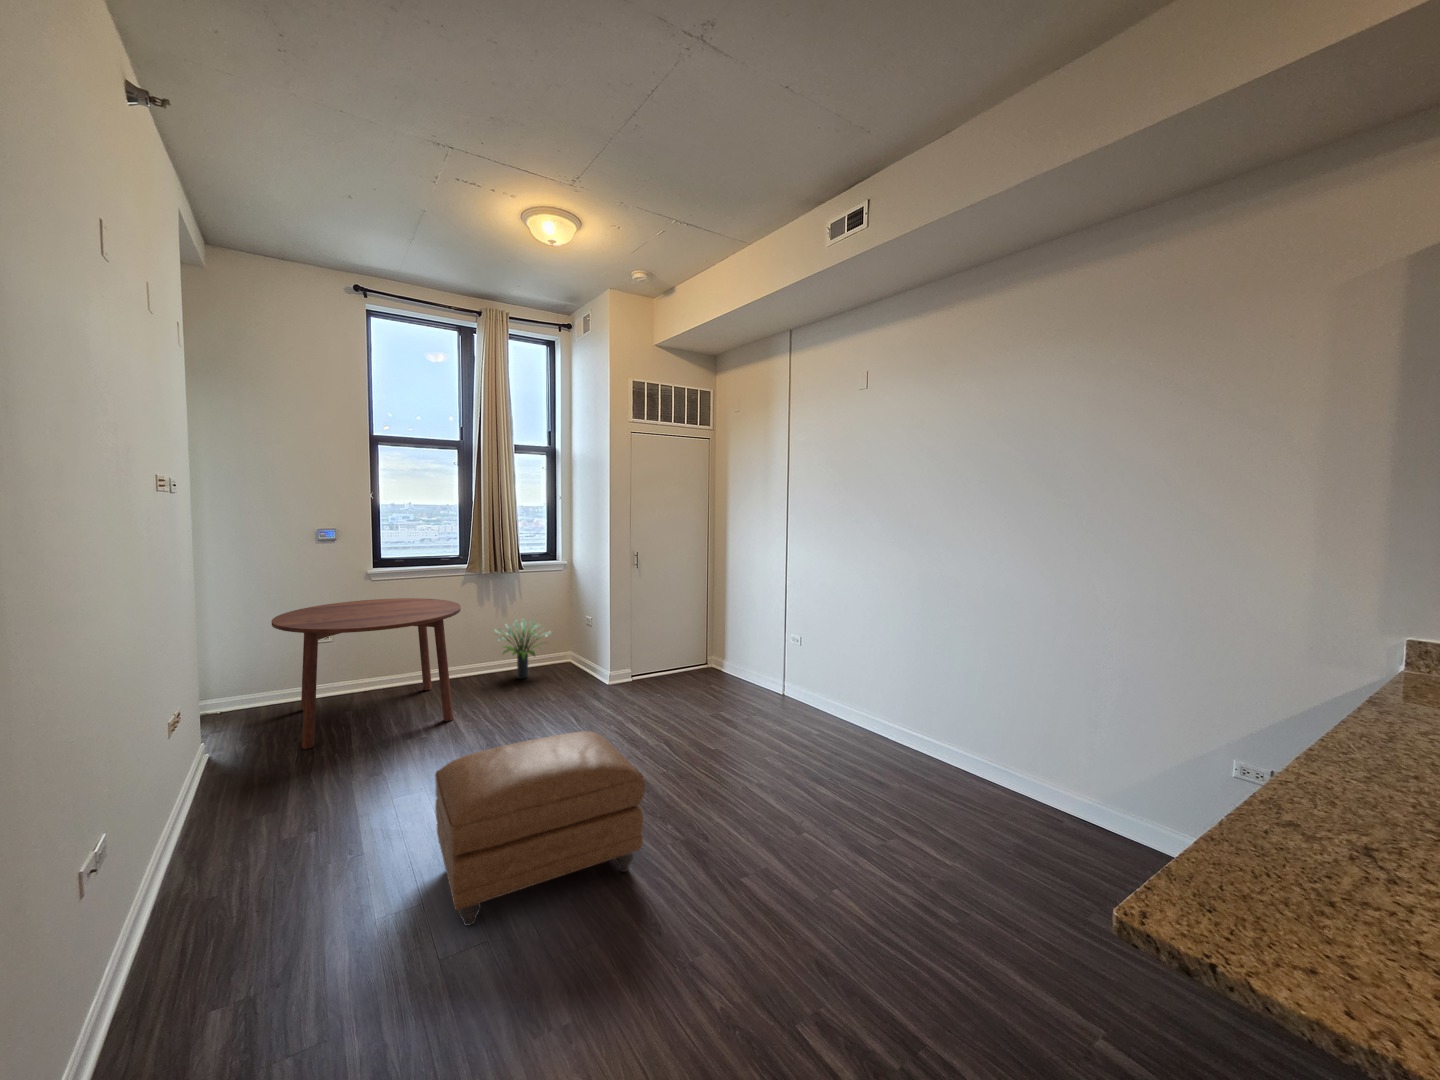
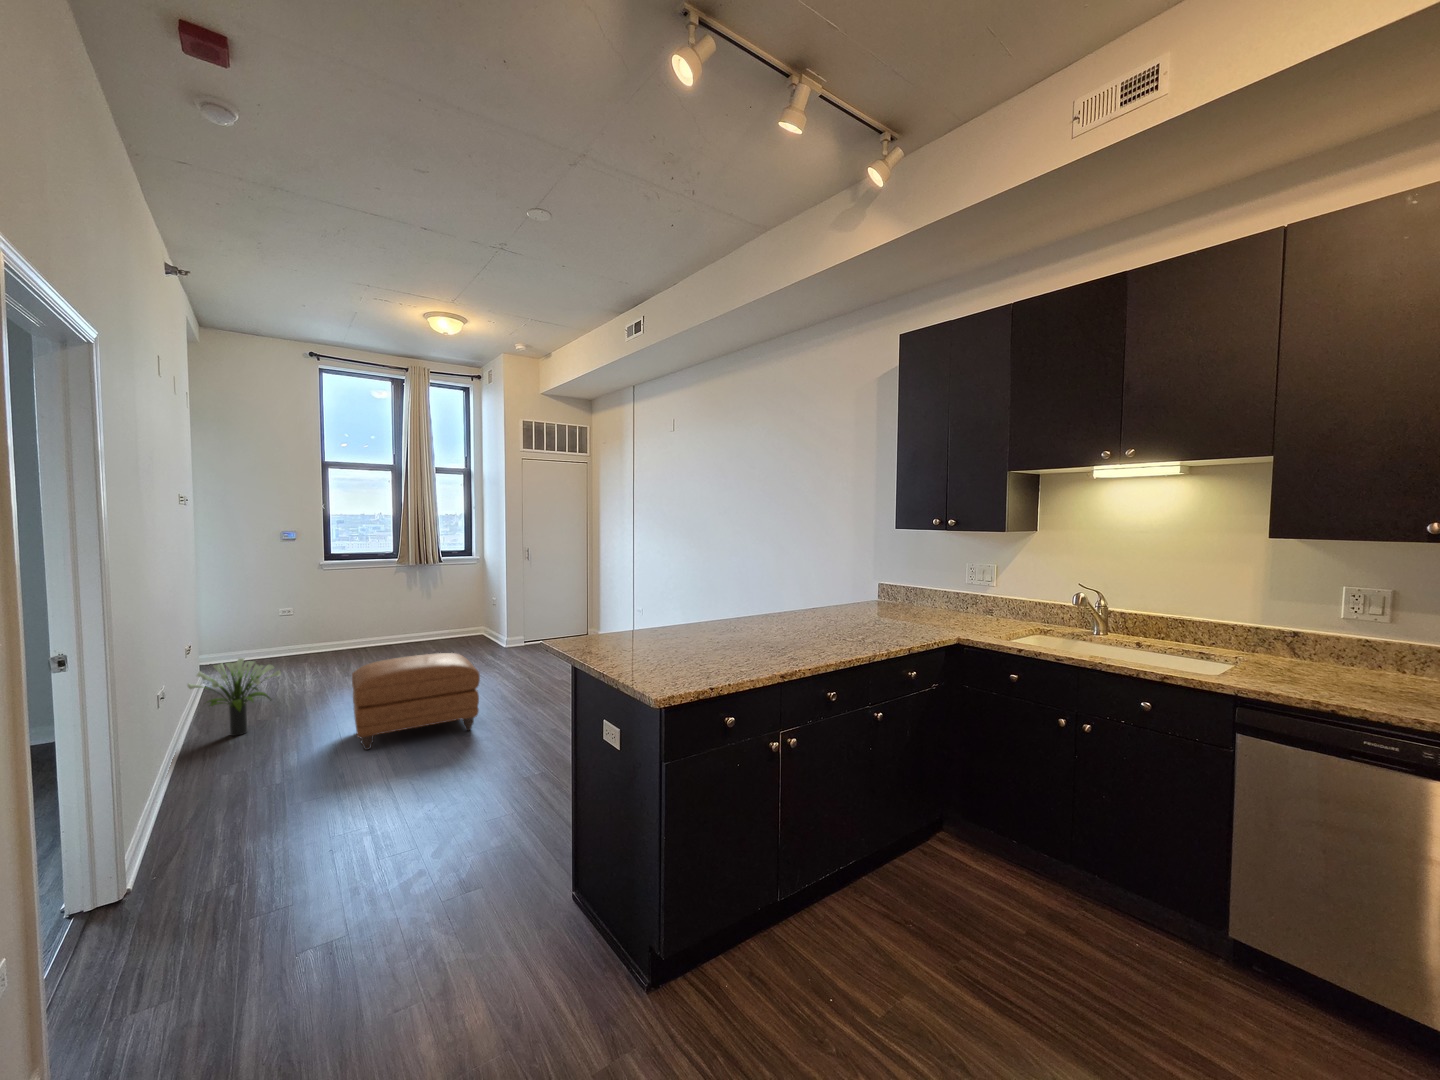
dining table: present [271,598,461,749] -> none [247,583,389,684]
potted plant: present [494,619,552,679] -> present [188,658,281,736]

